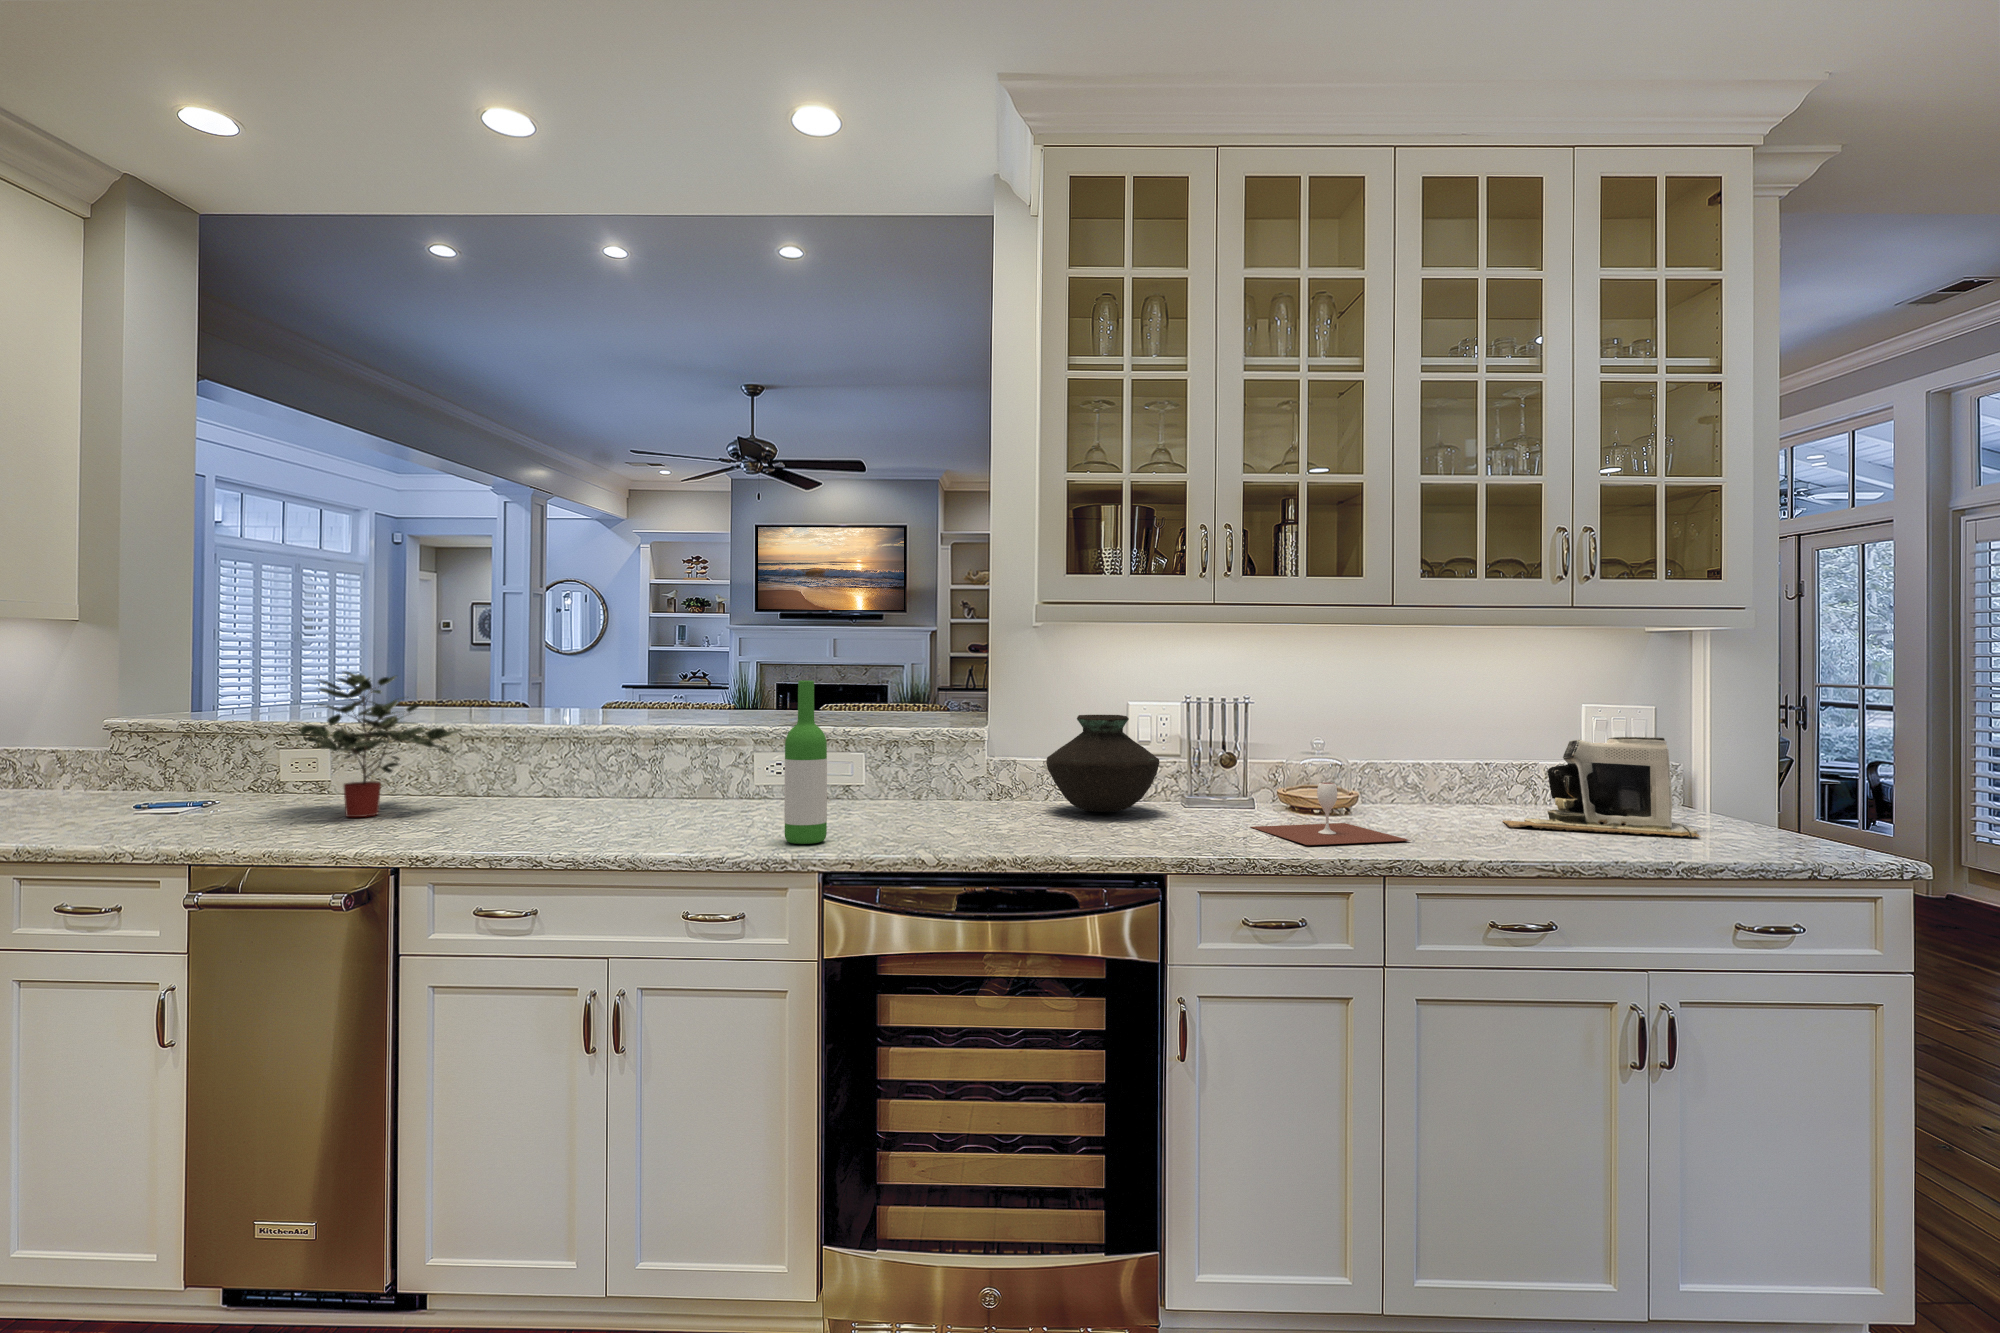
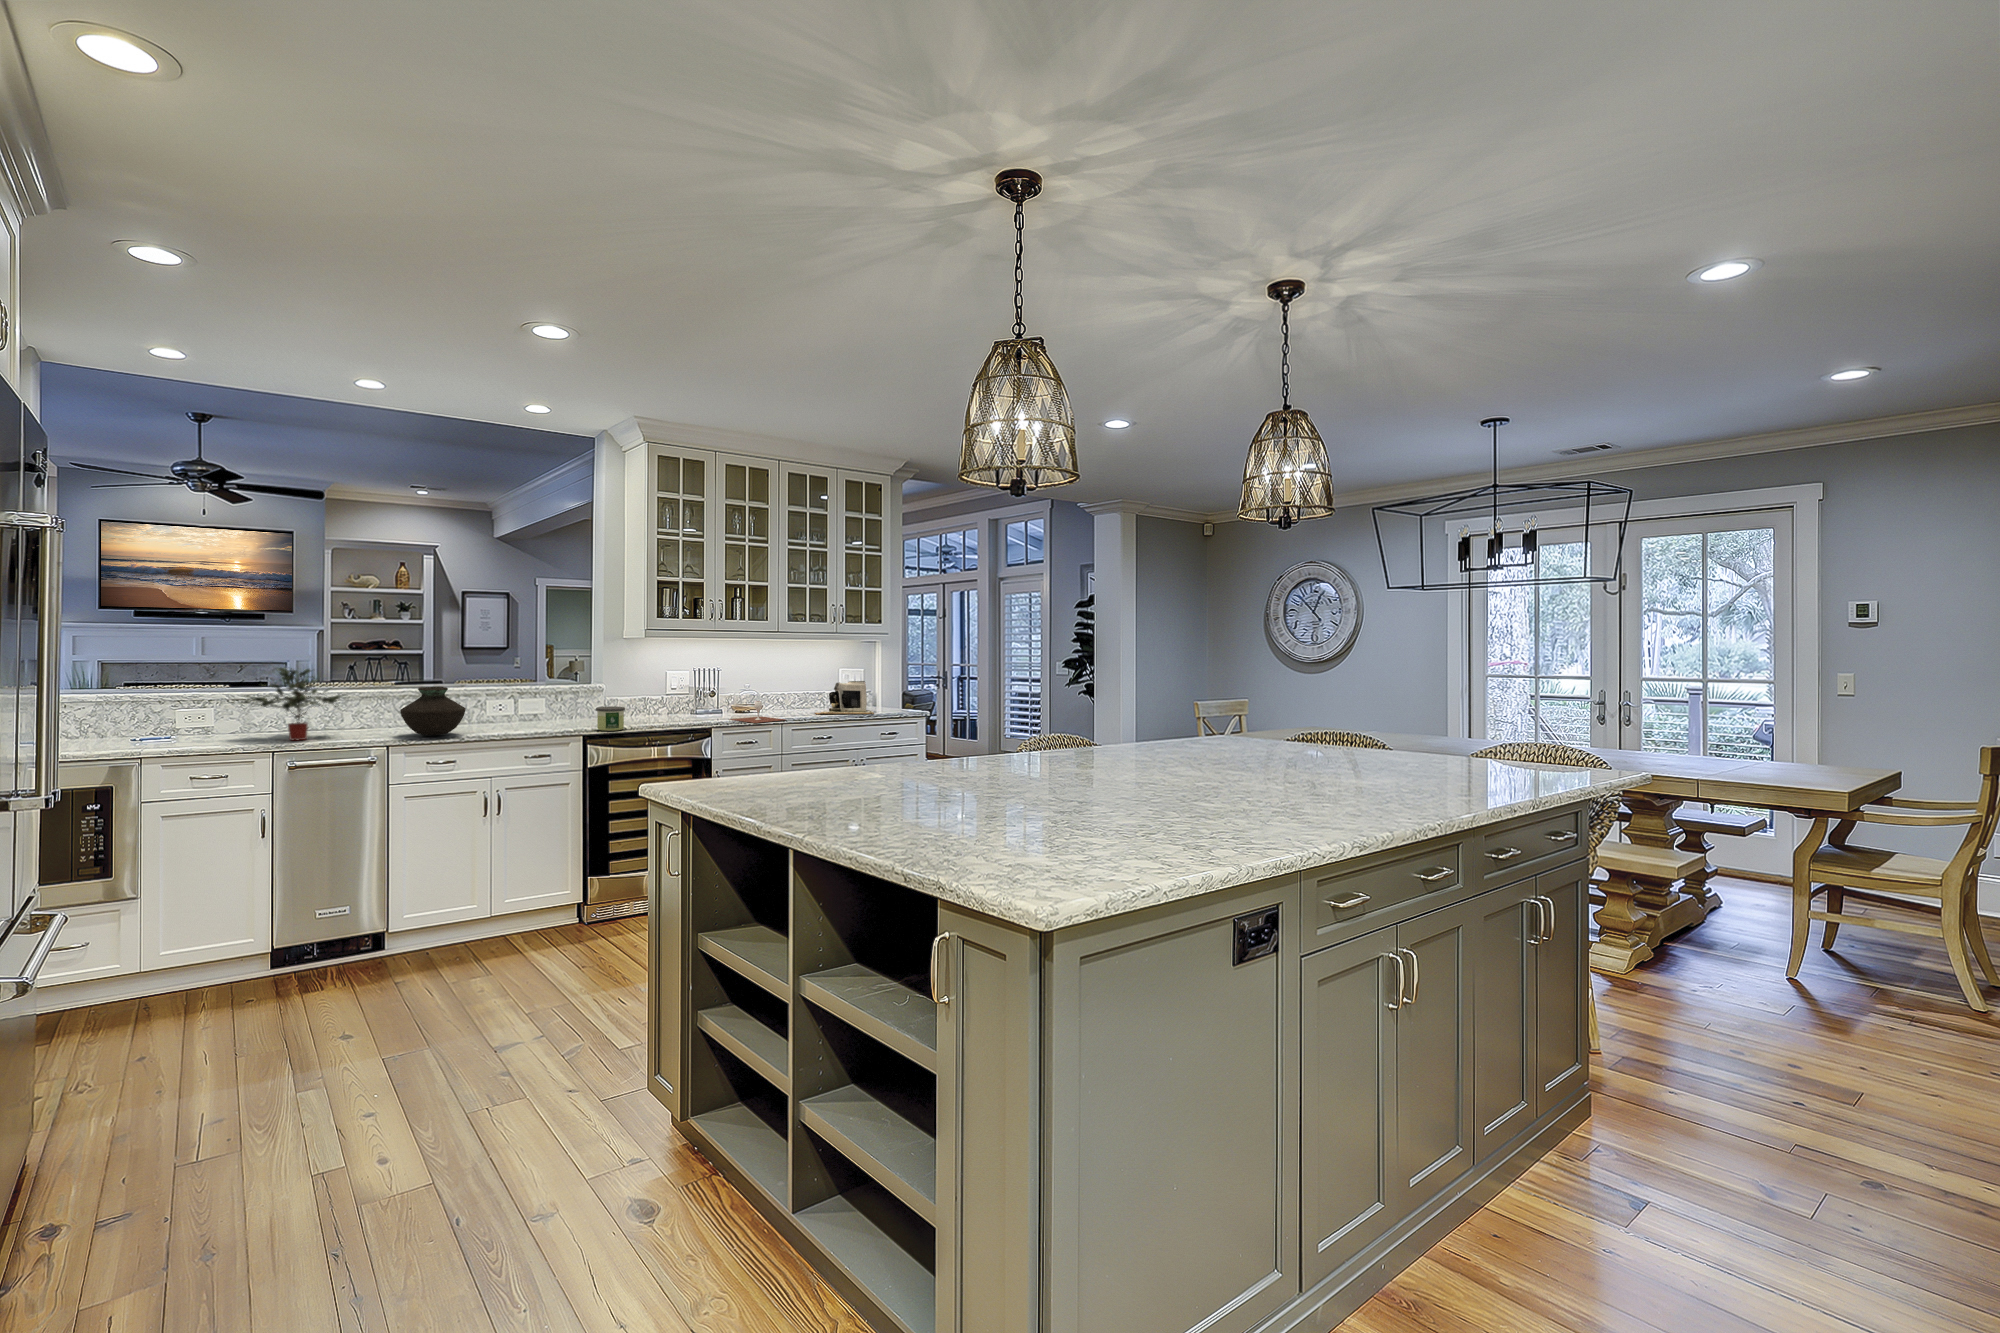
wine bottle: present [784,681,827,844] -> none [558,669,576,734]
vase: present [1046,715,1159,812] -> present [400,687,466,736]
candle: none [887,778,955,842] -> present [596,706,625,731]

